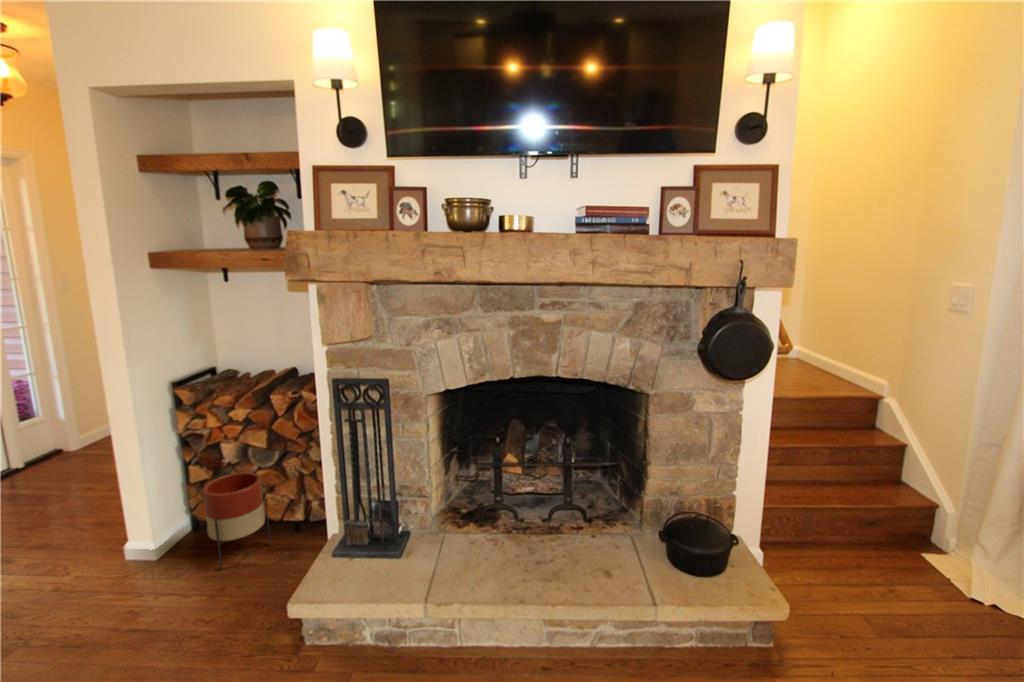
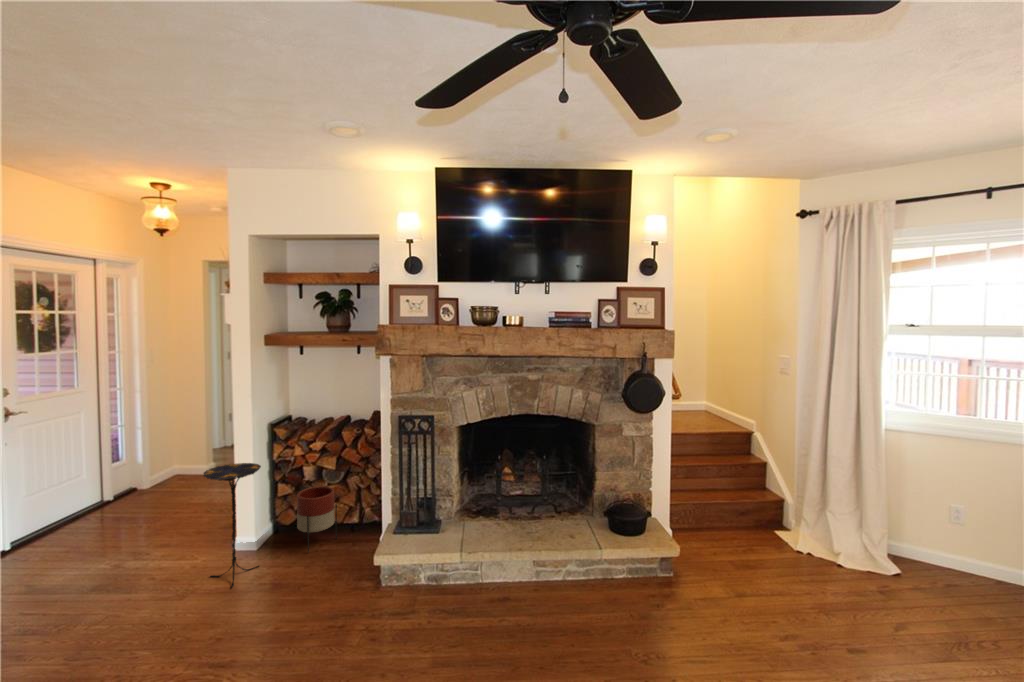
side table: none [19,444,144,635] -> present [204,463,261,587]

